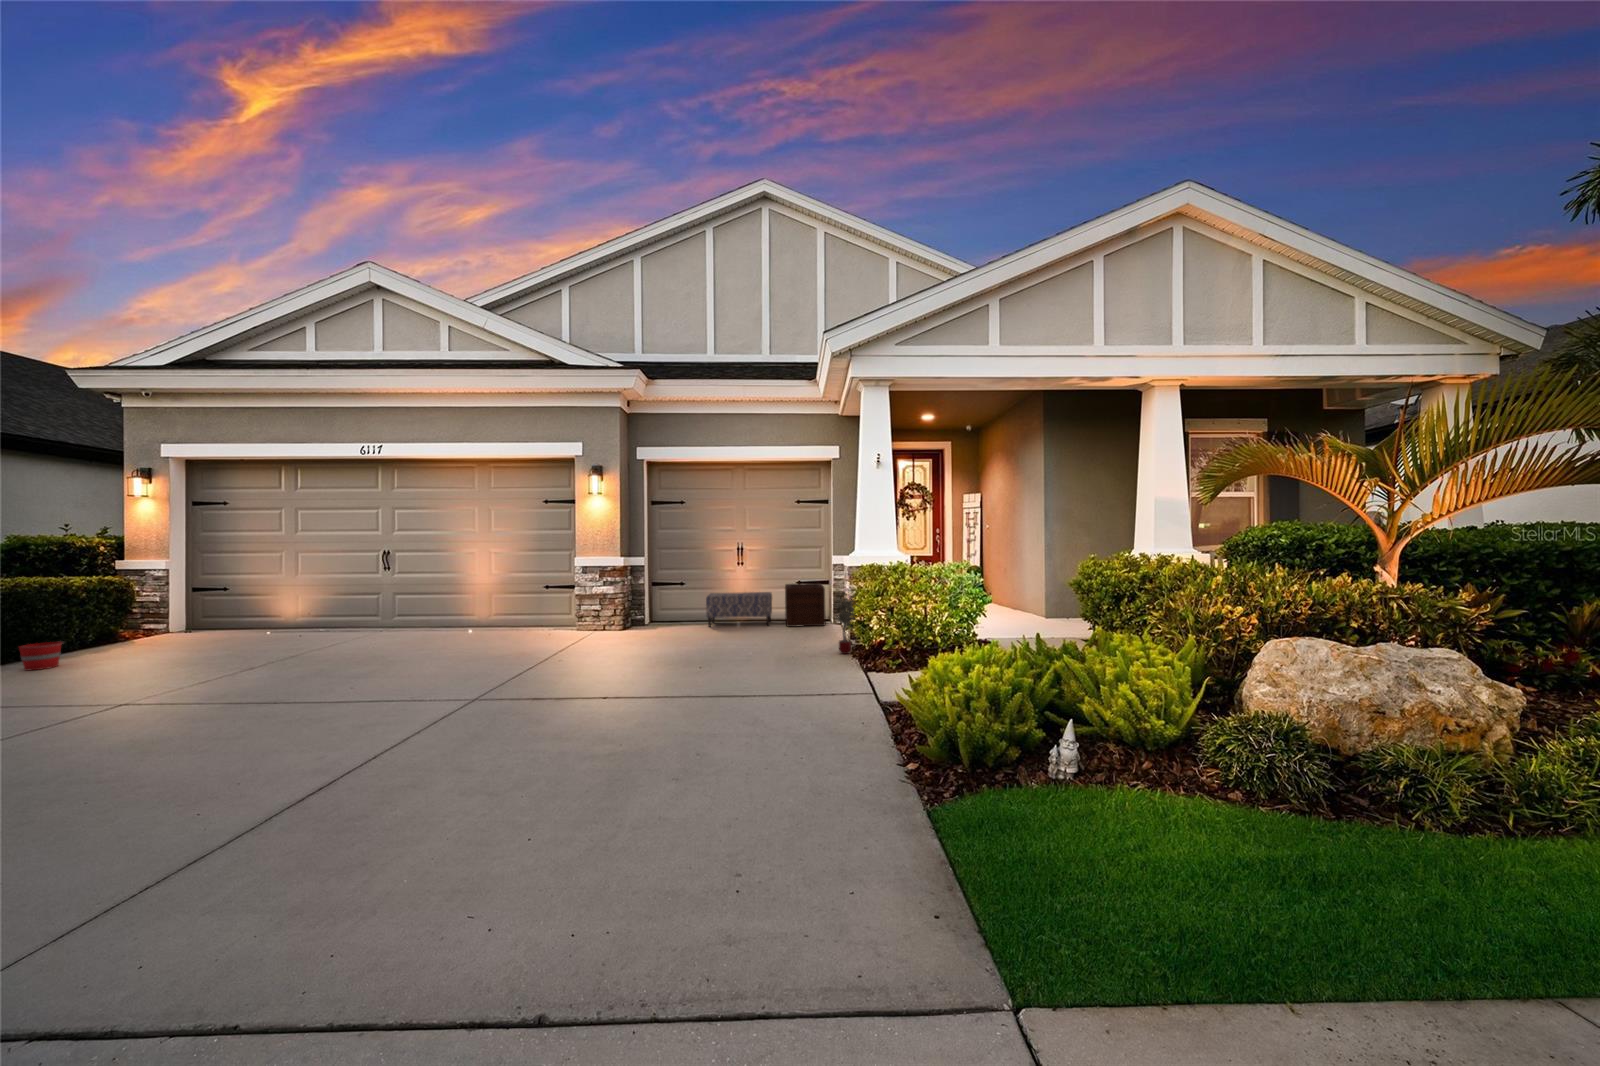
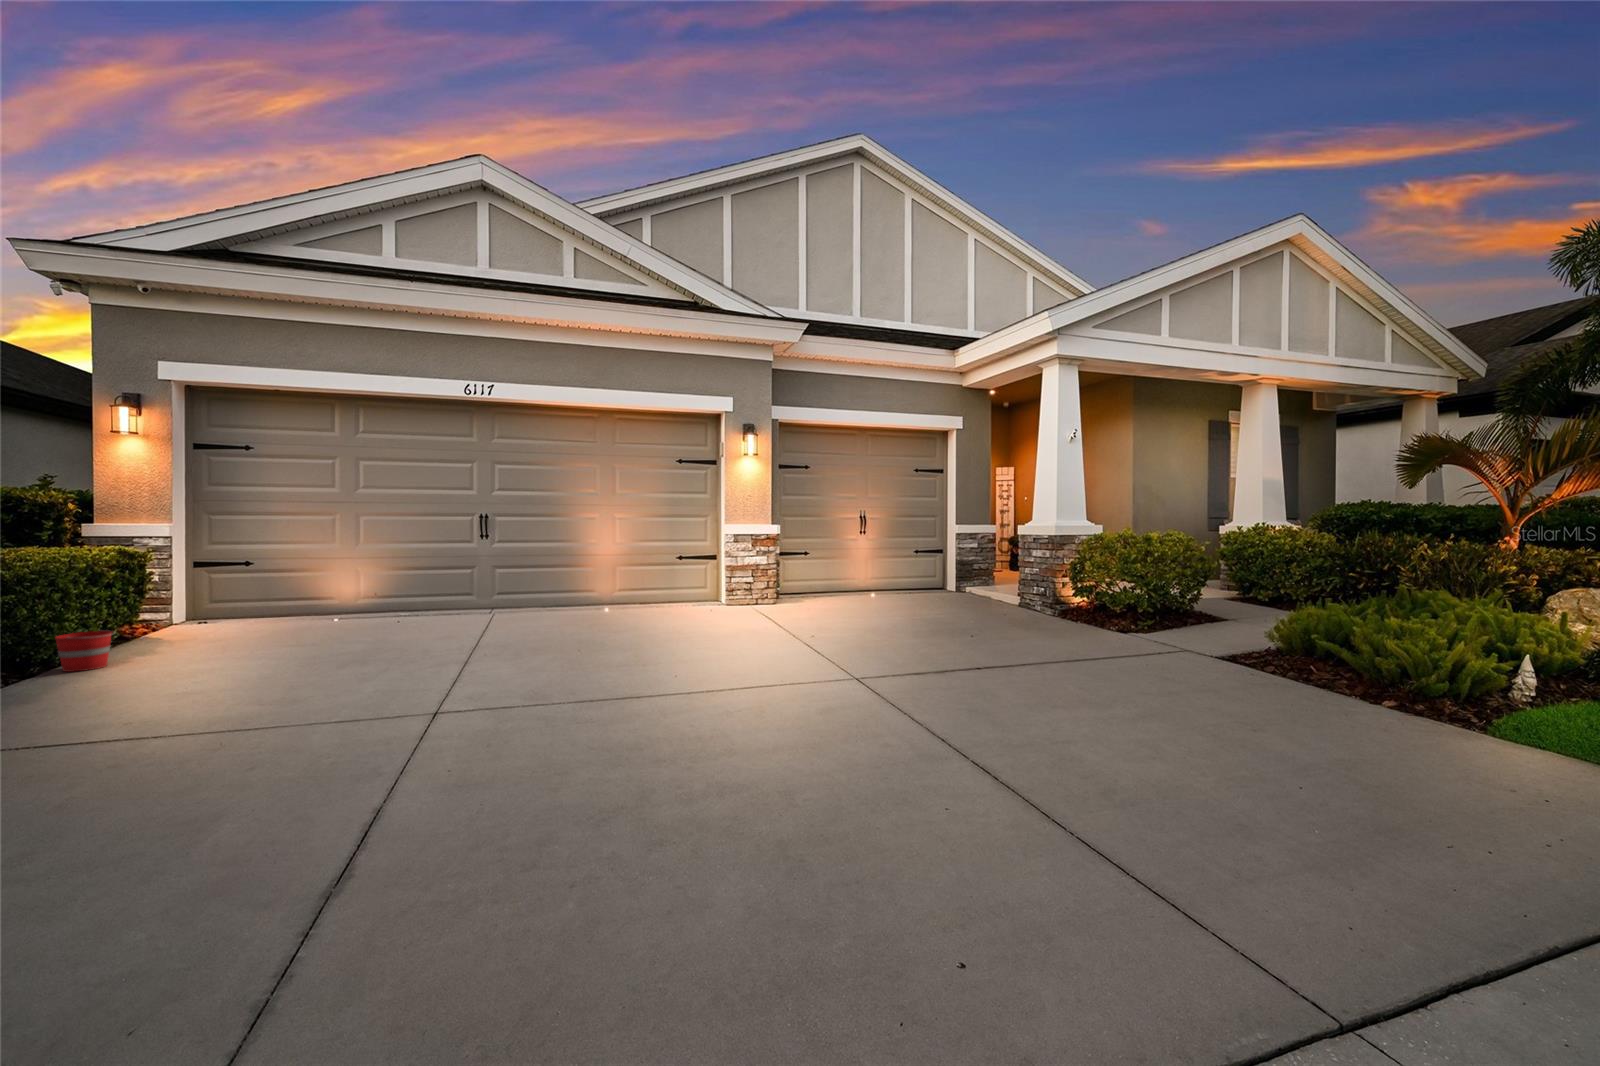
wooden crate: present [785,583,826,627] -> none [914,555,968,598]
potted tree: present [834,590,860,654] -> none [1036,554,1078,616]
bench: present [706,592,772,627] -> none [844,564,917,600]

